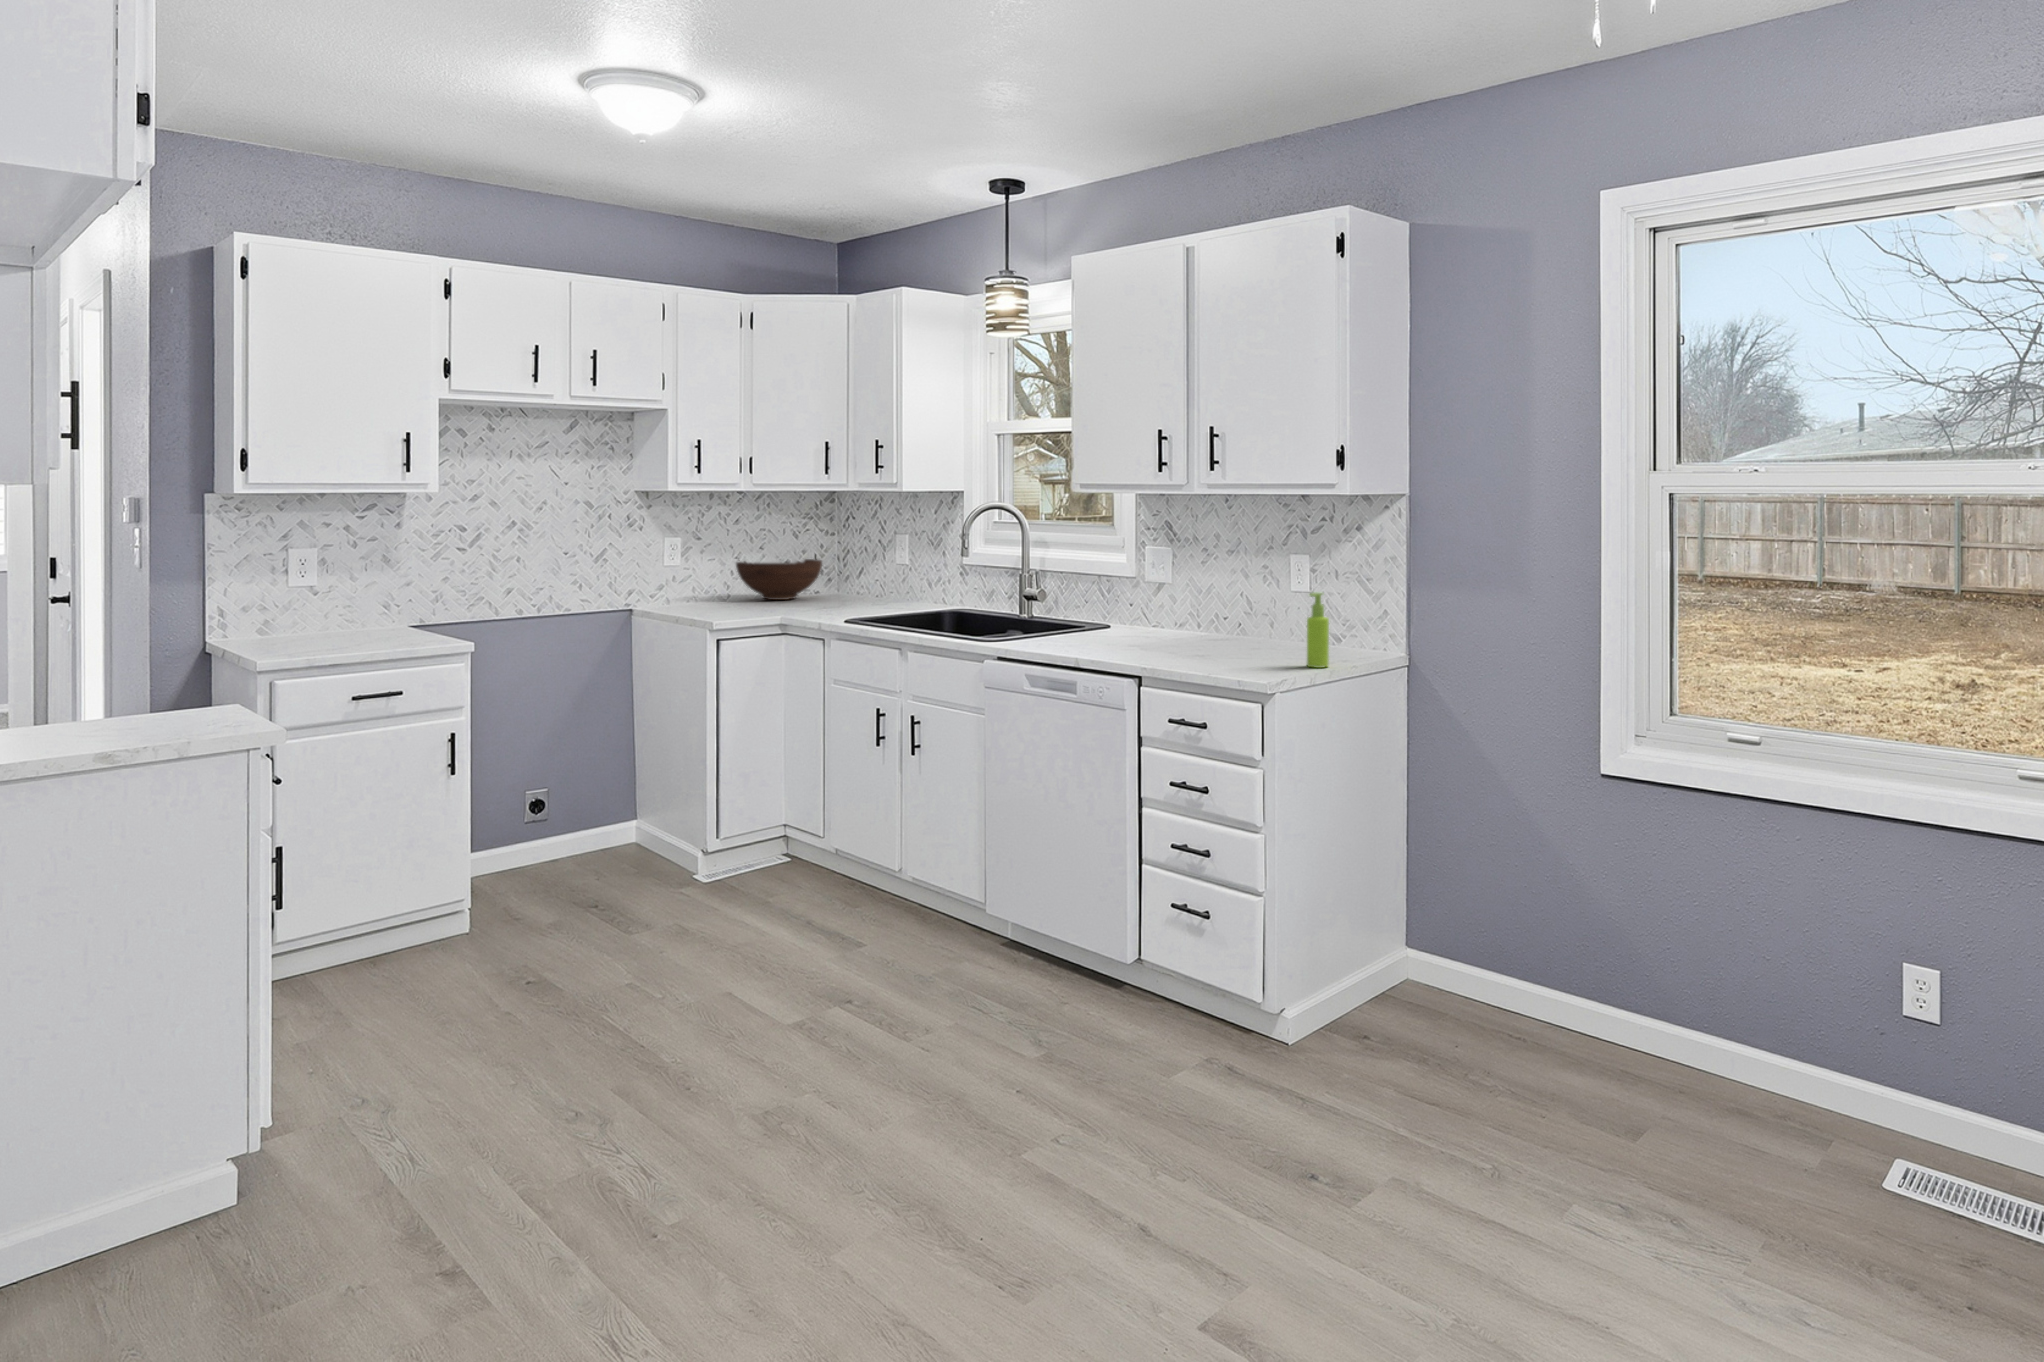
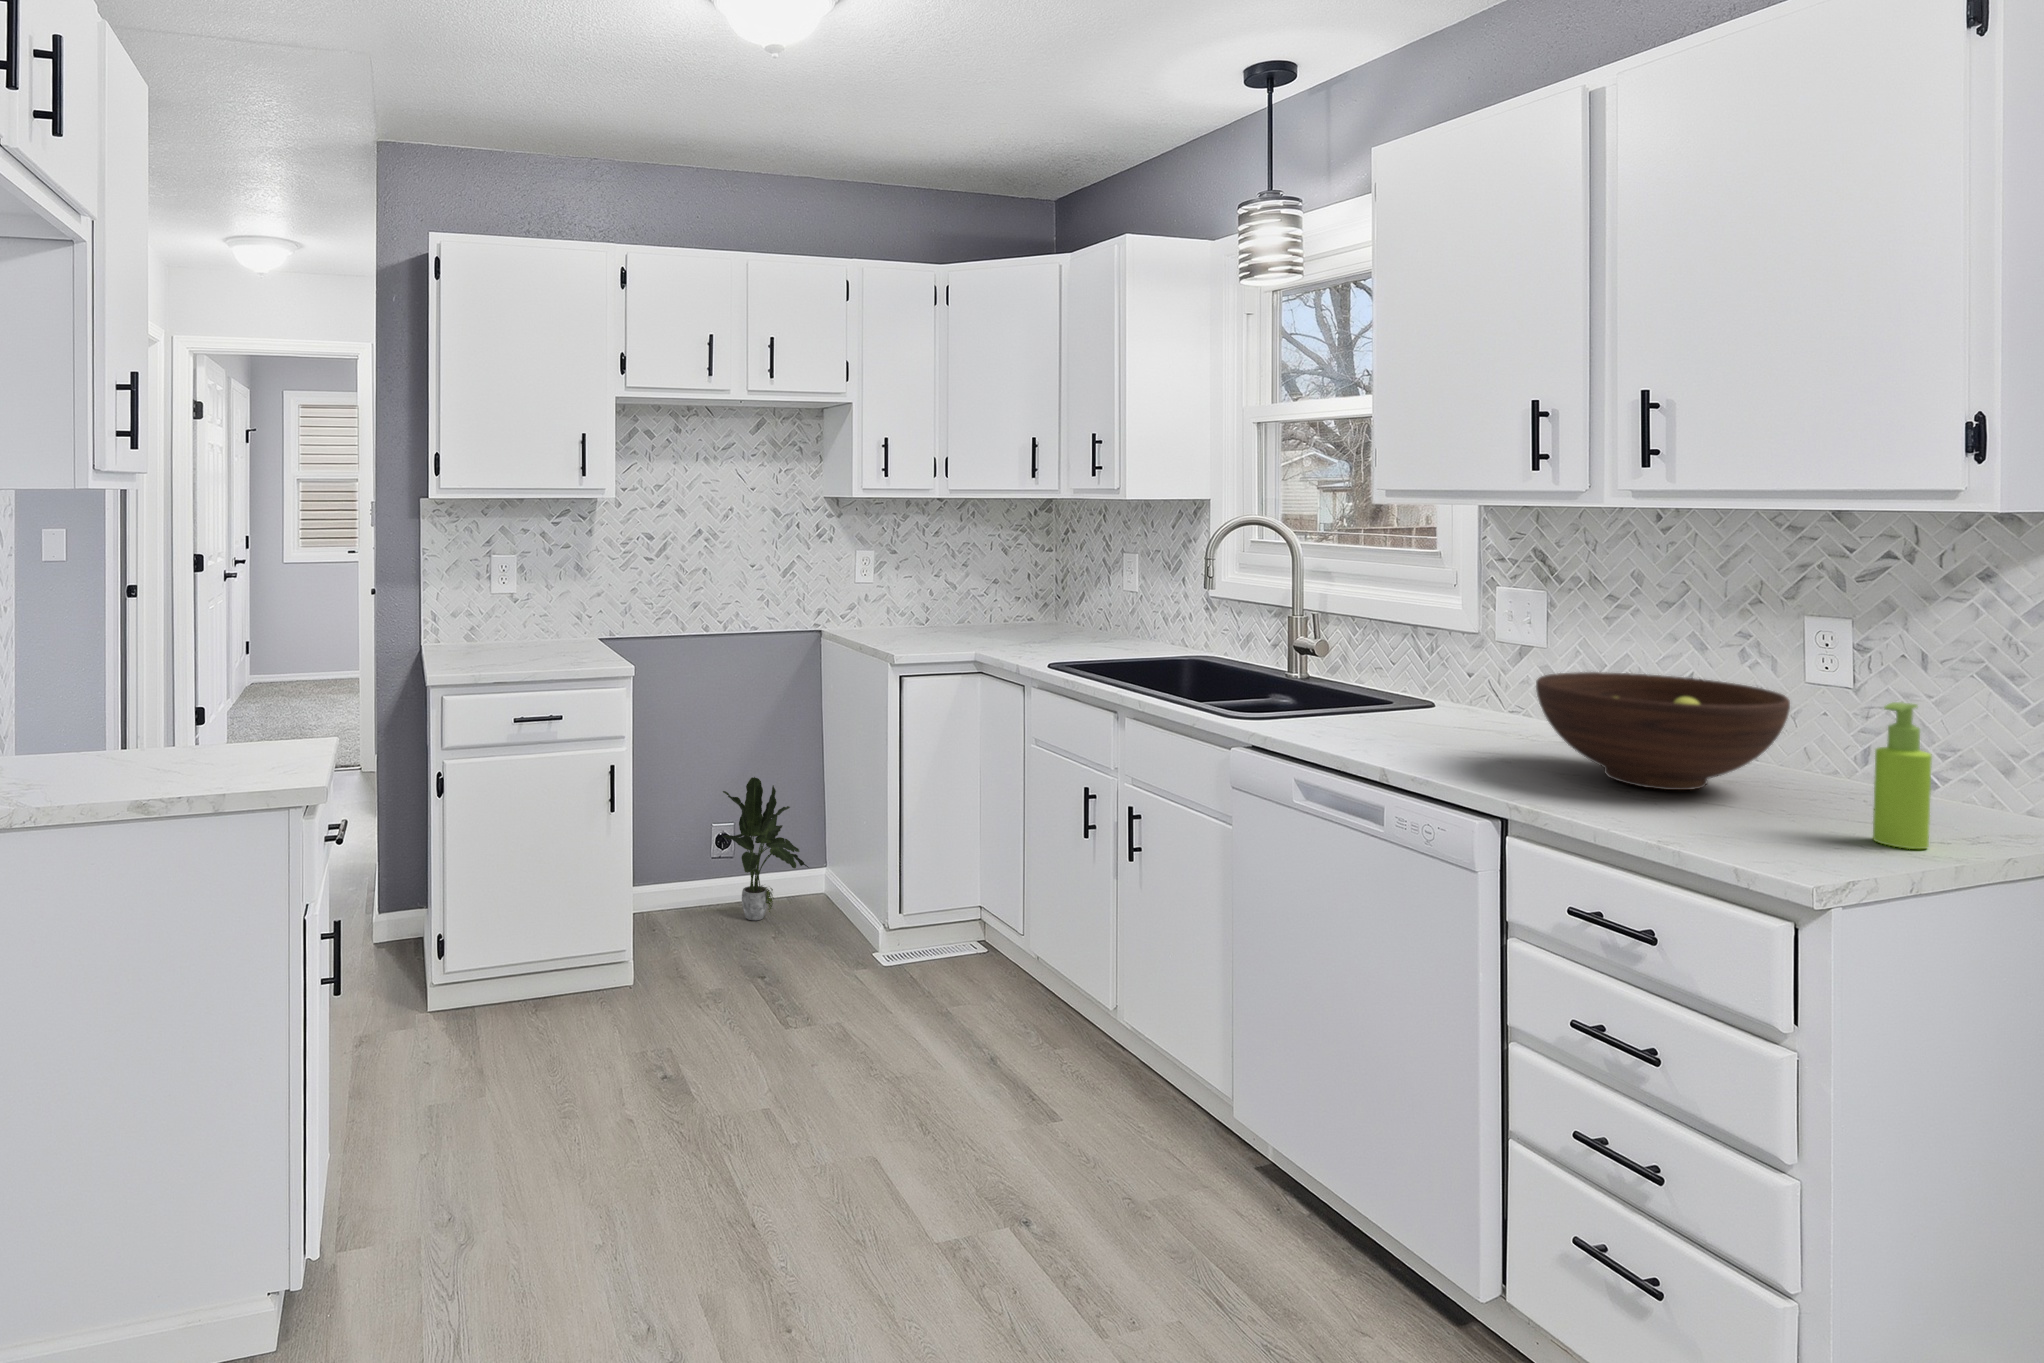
fruit bowl: present [736,559,822,600] -> present [1536,672,1790,790]
potted plant: none [542,742,630,870] -> present [723,777,809,920]

